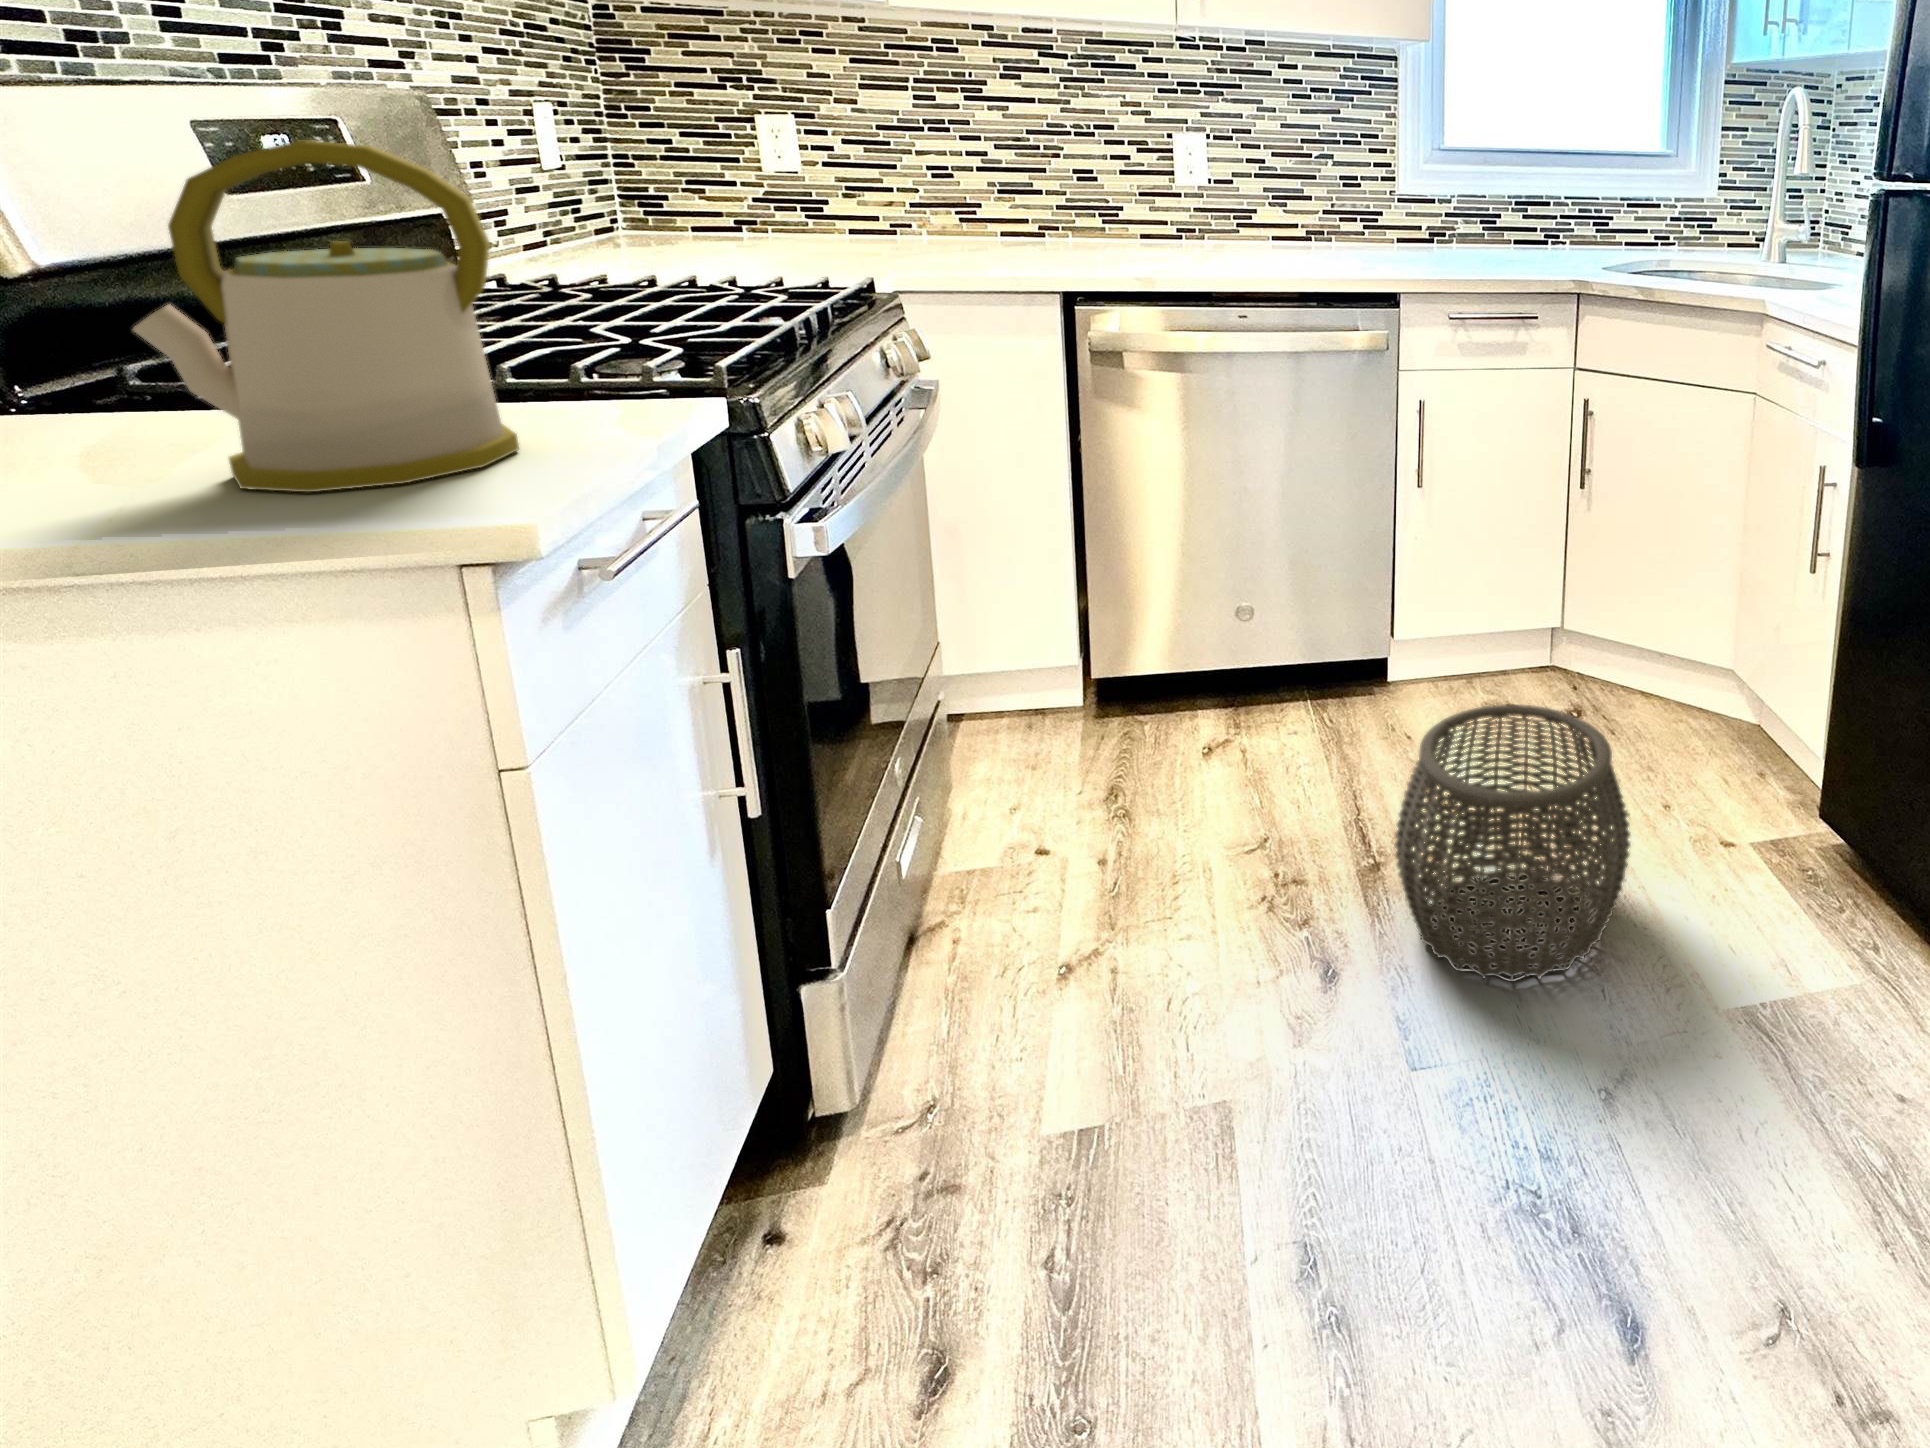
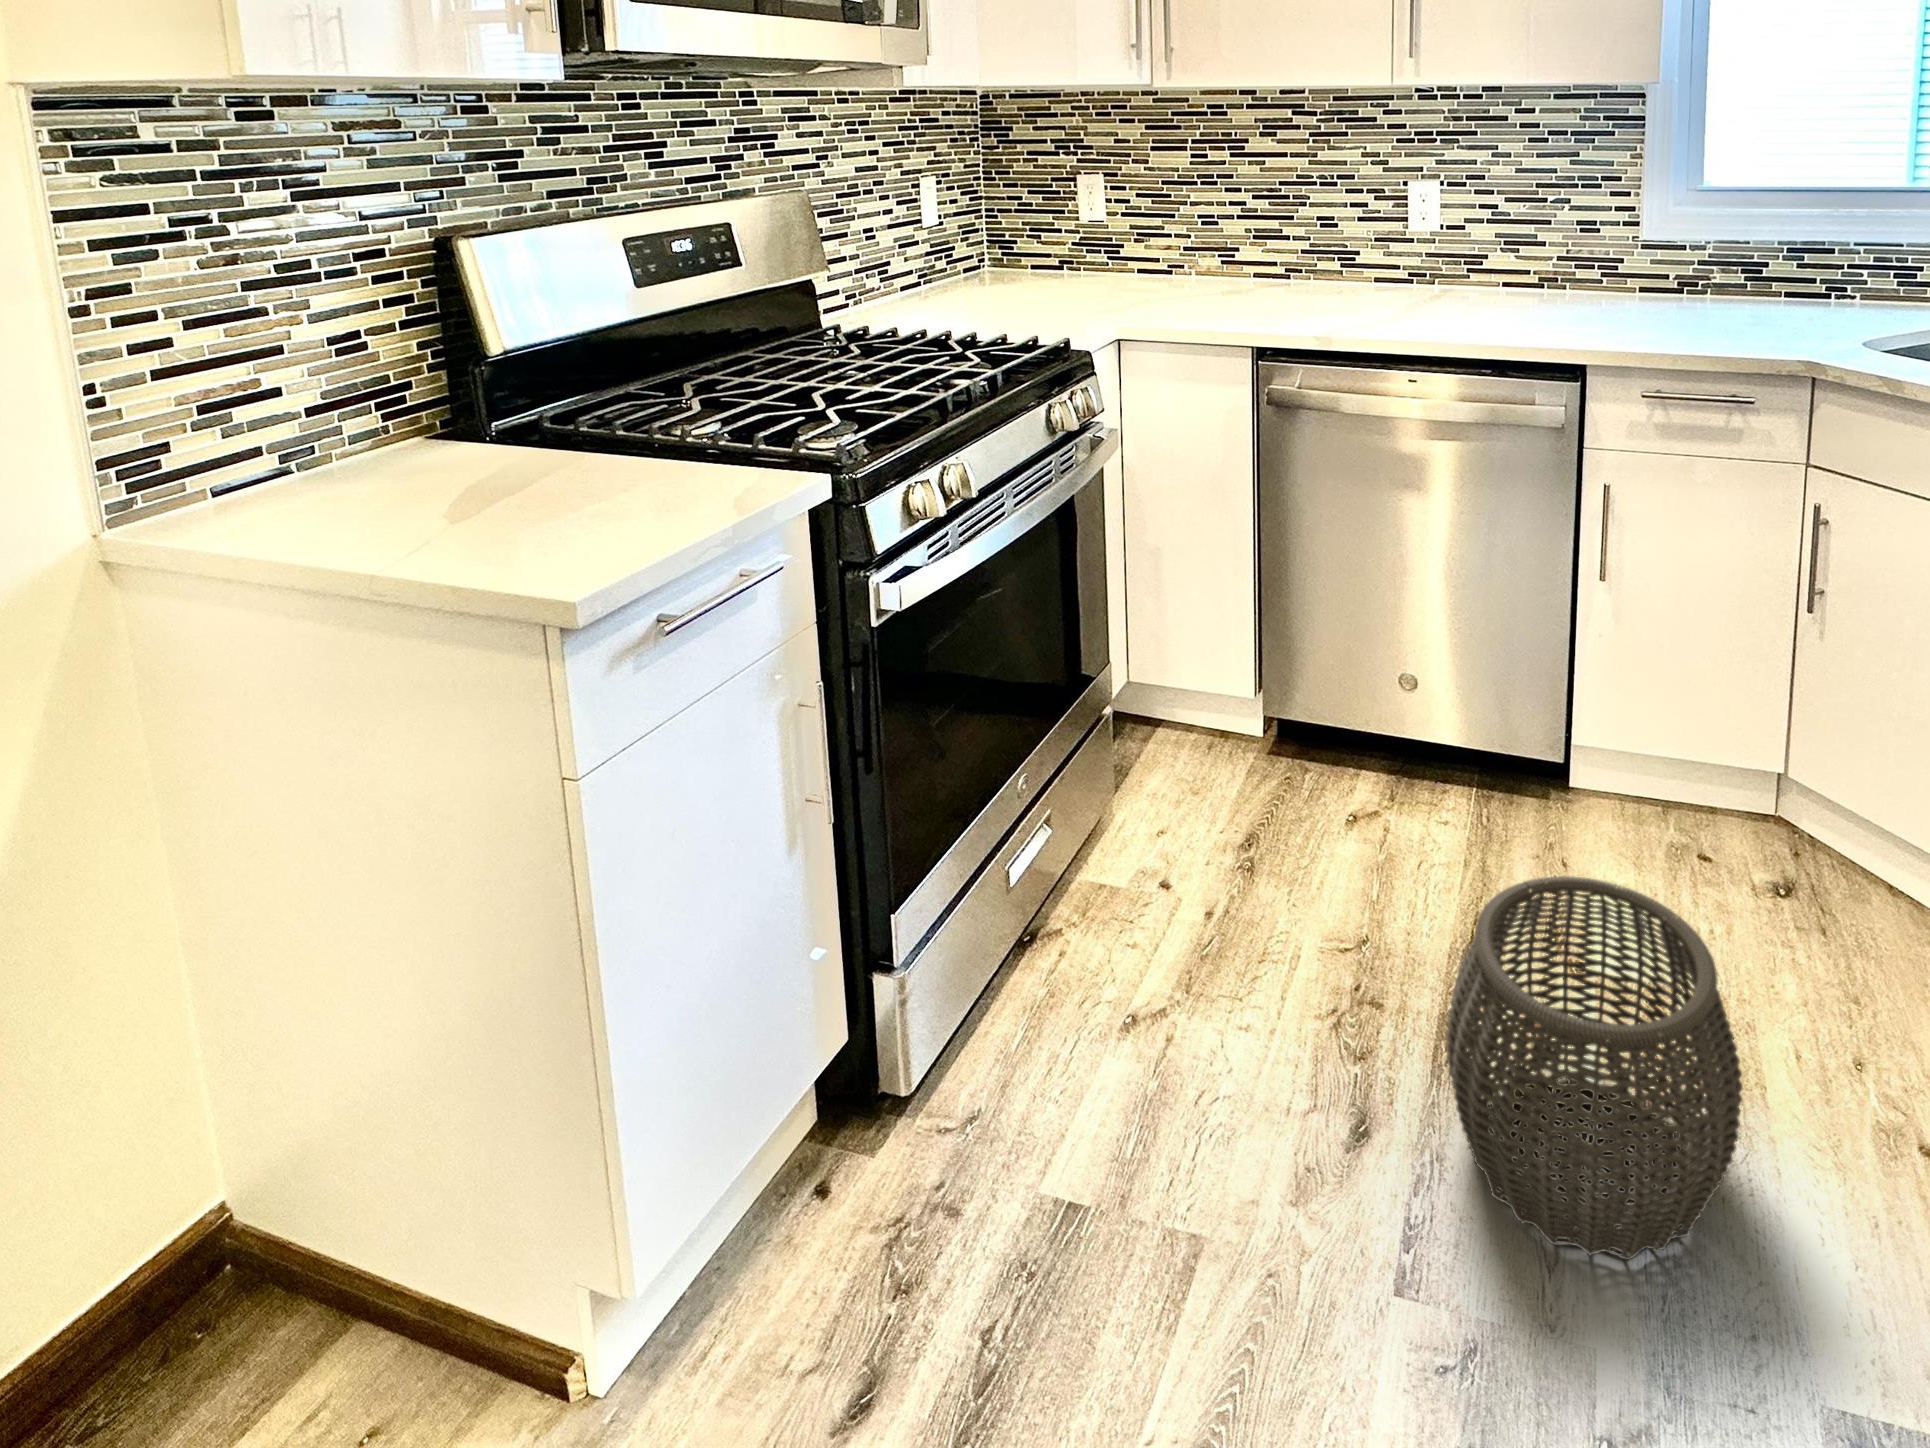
kettle: present [133,140,519,493] -> none [463,288,669,541]

